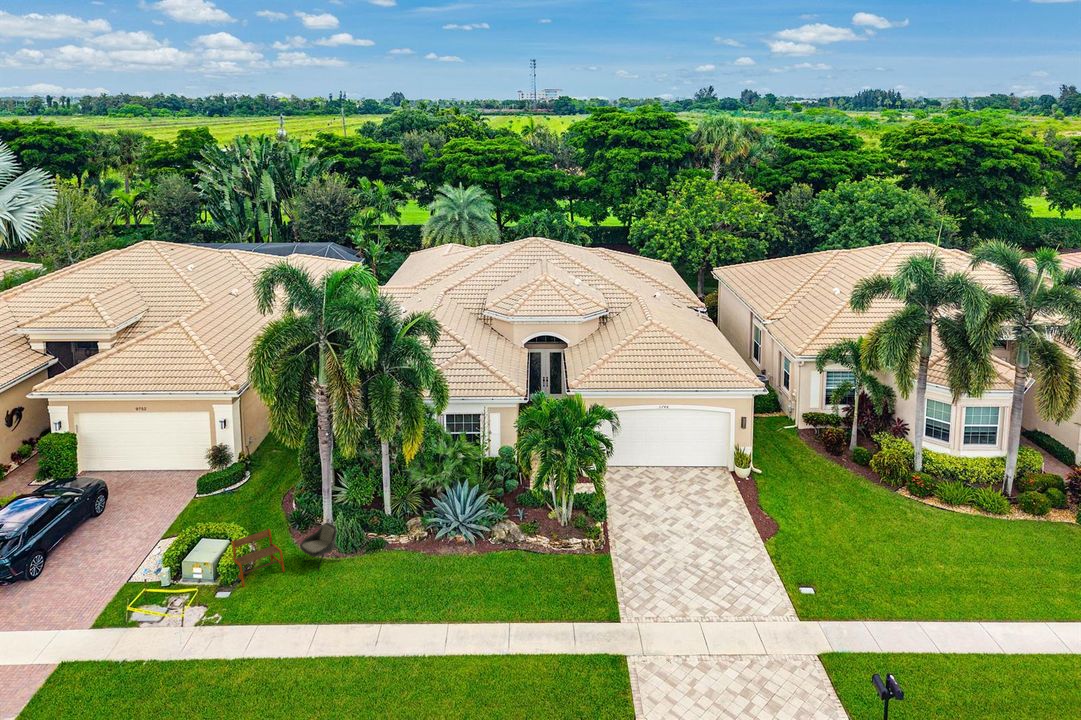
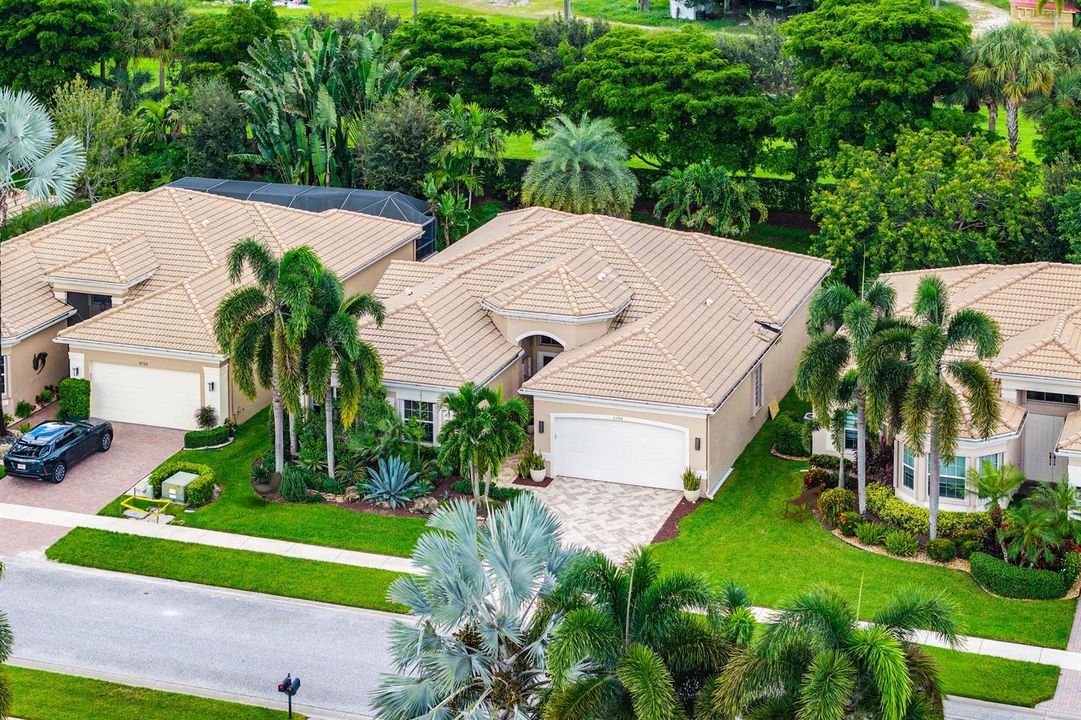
bench: present [231,529,285,587] -> present [785,485,822,523]

